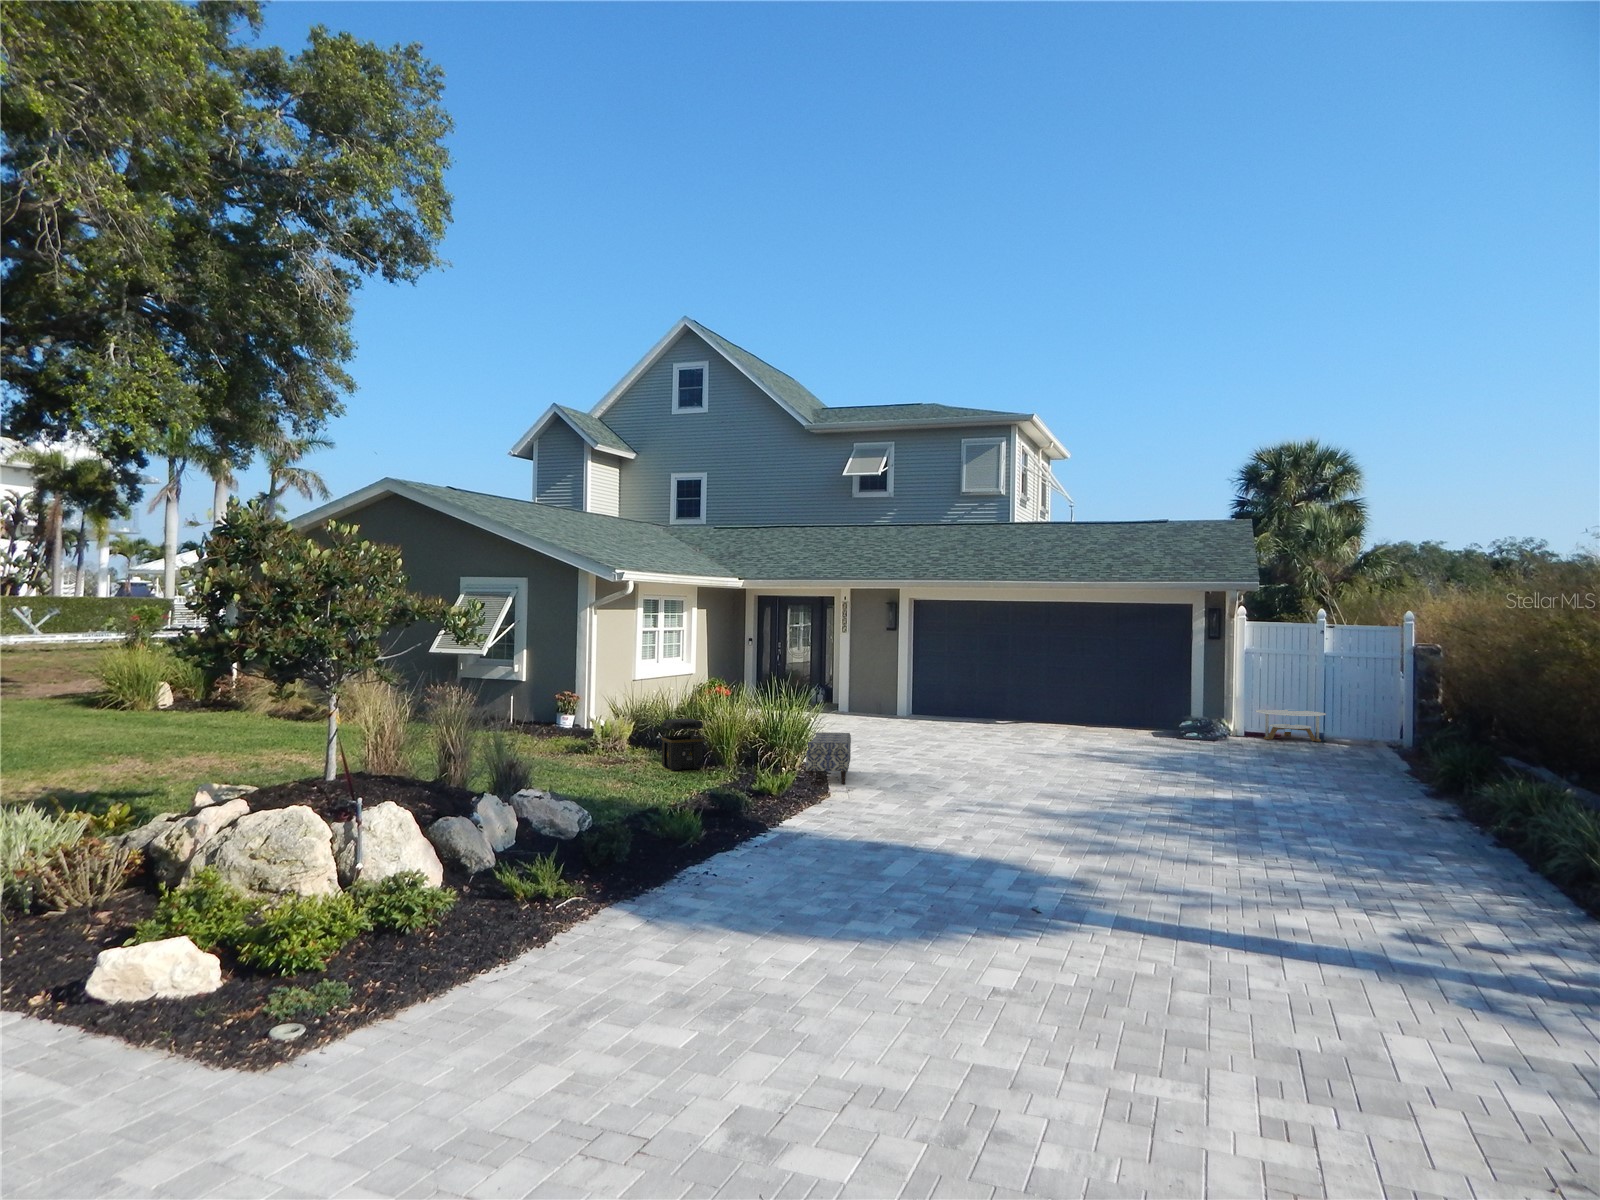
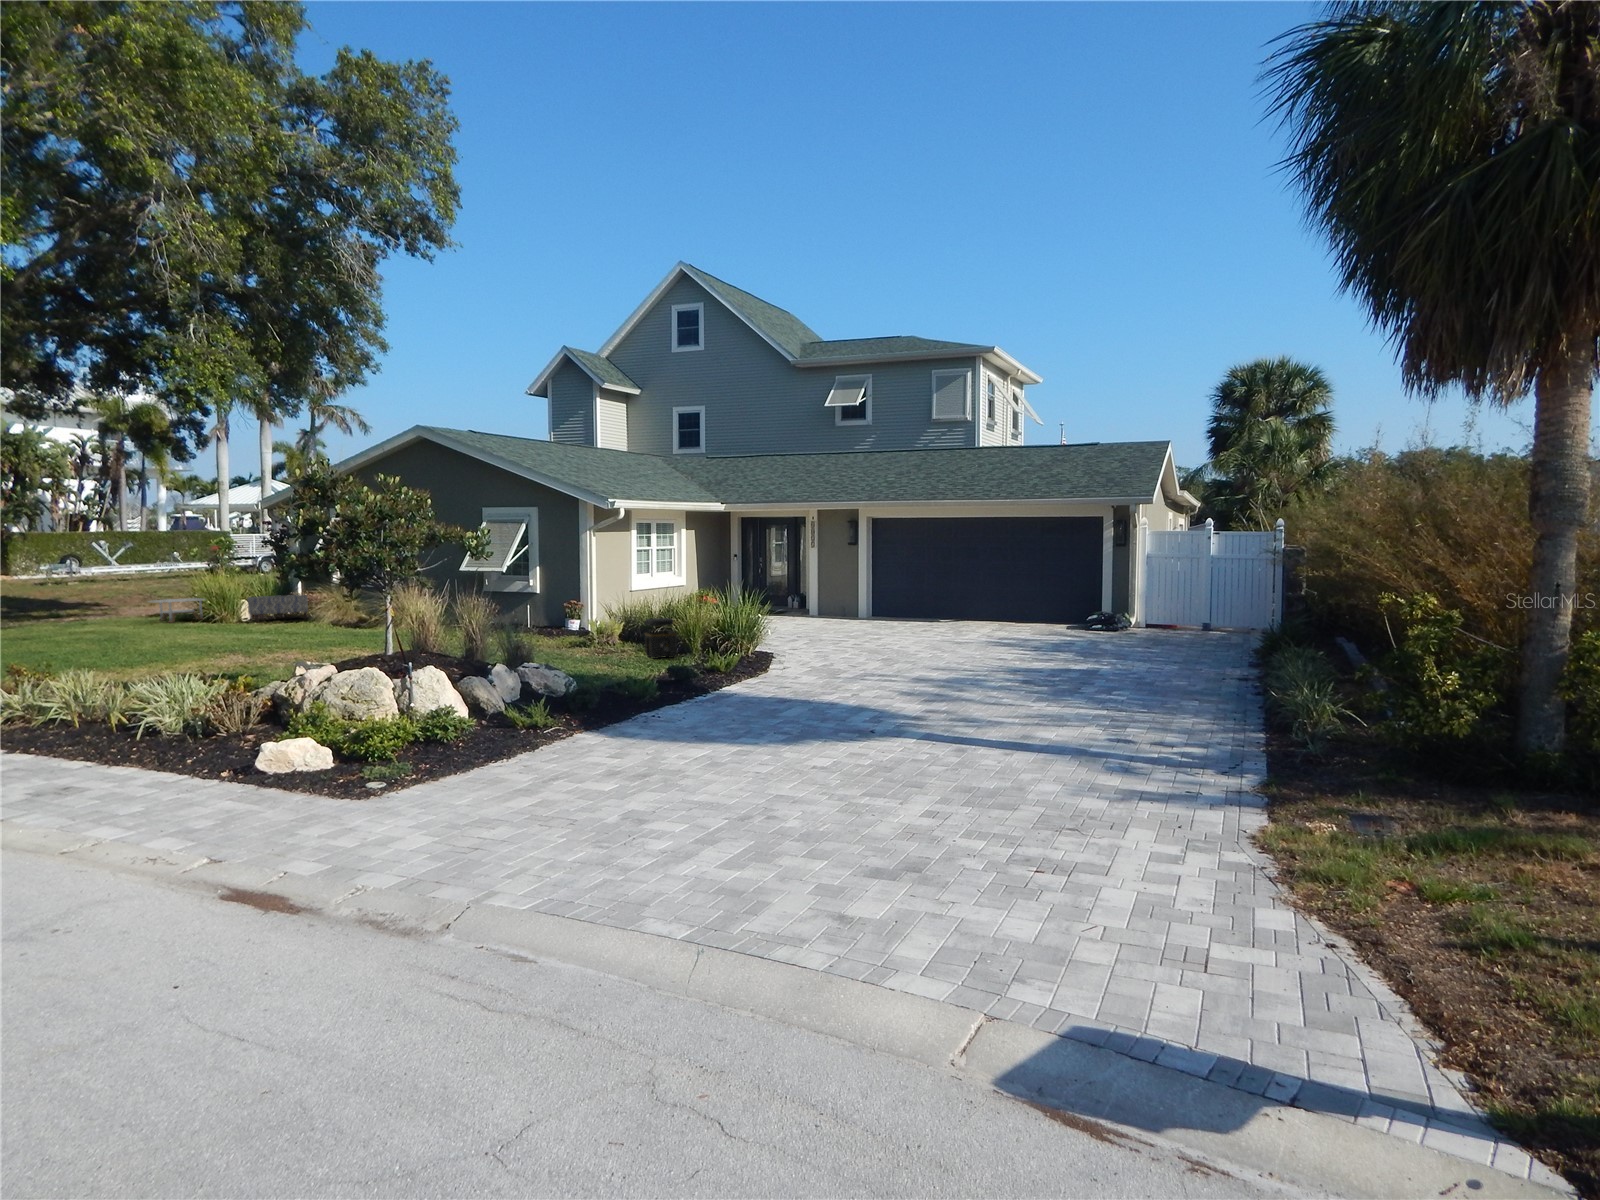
round table: present [1256,709,1326,741] -> present [152,598,203,623]
bench: present [806,732,851,784] -> present [247,595,308,622]

